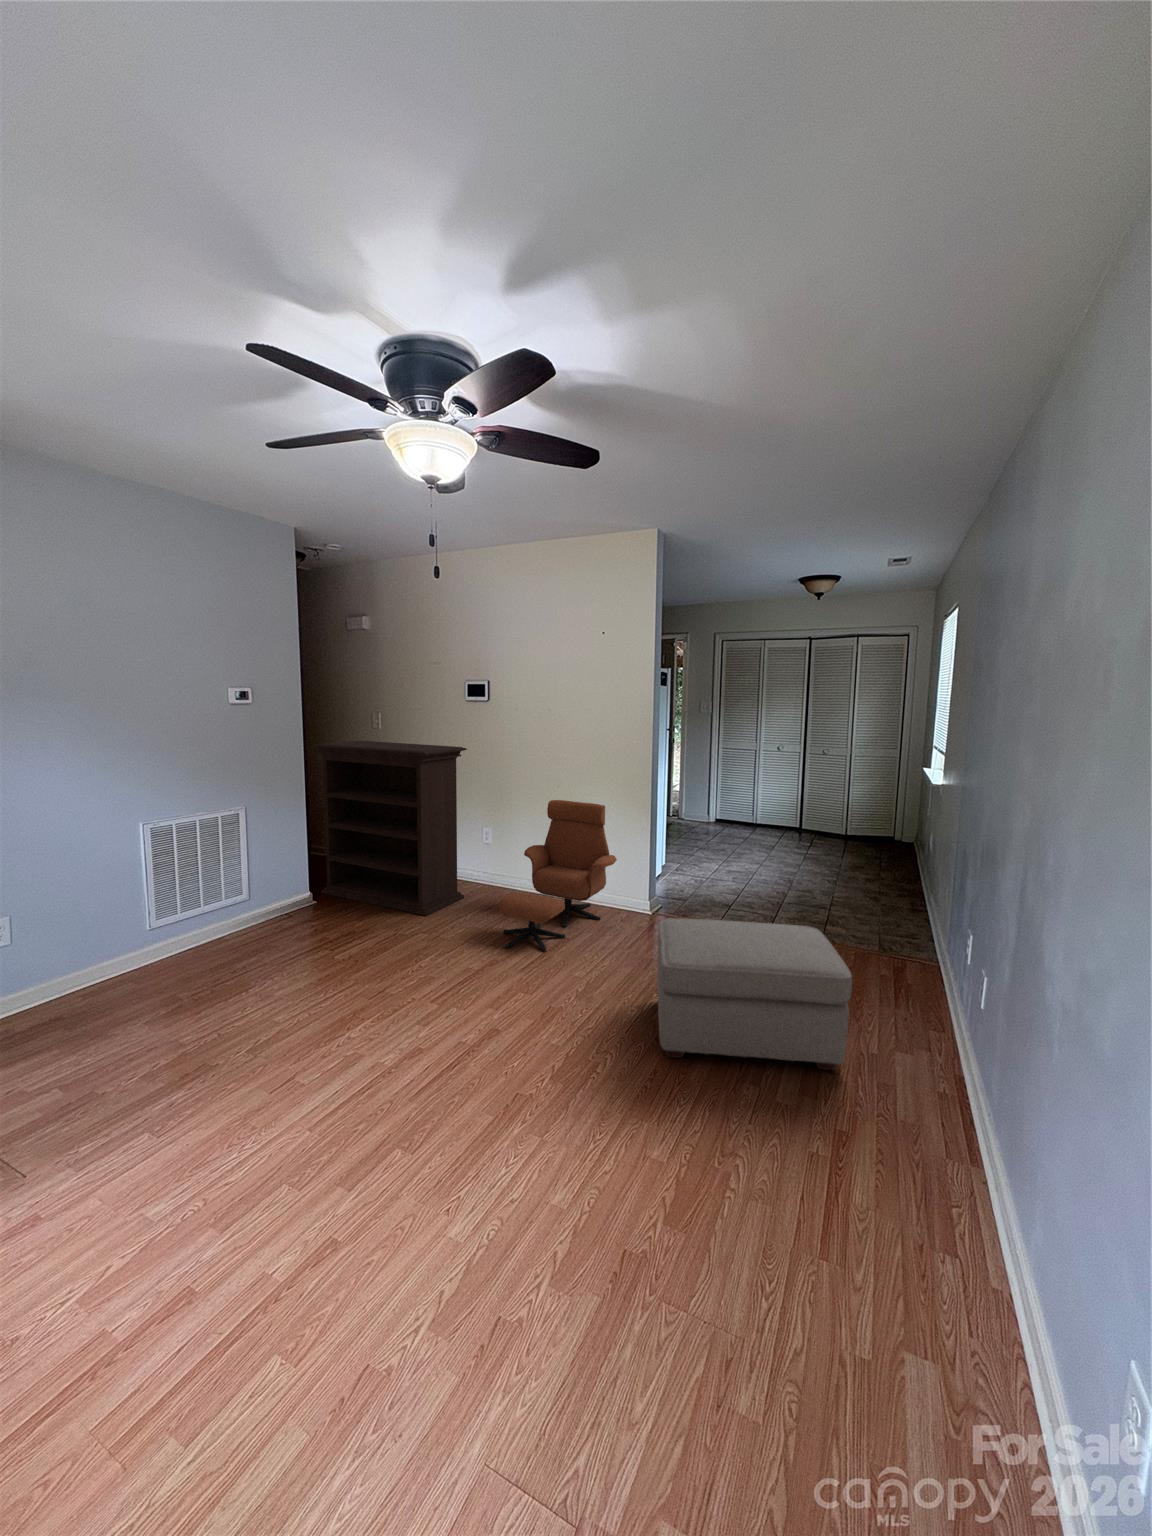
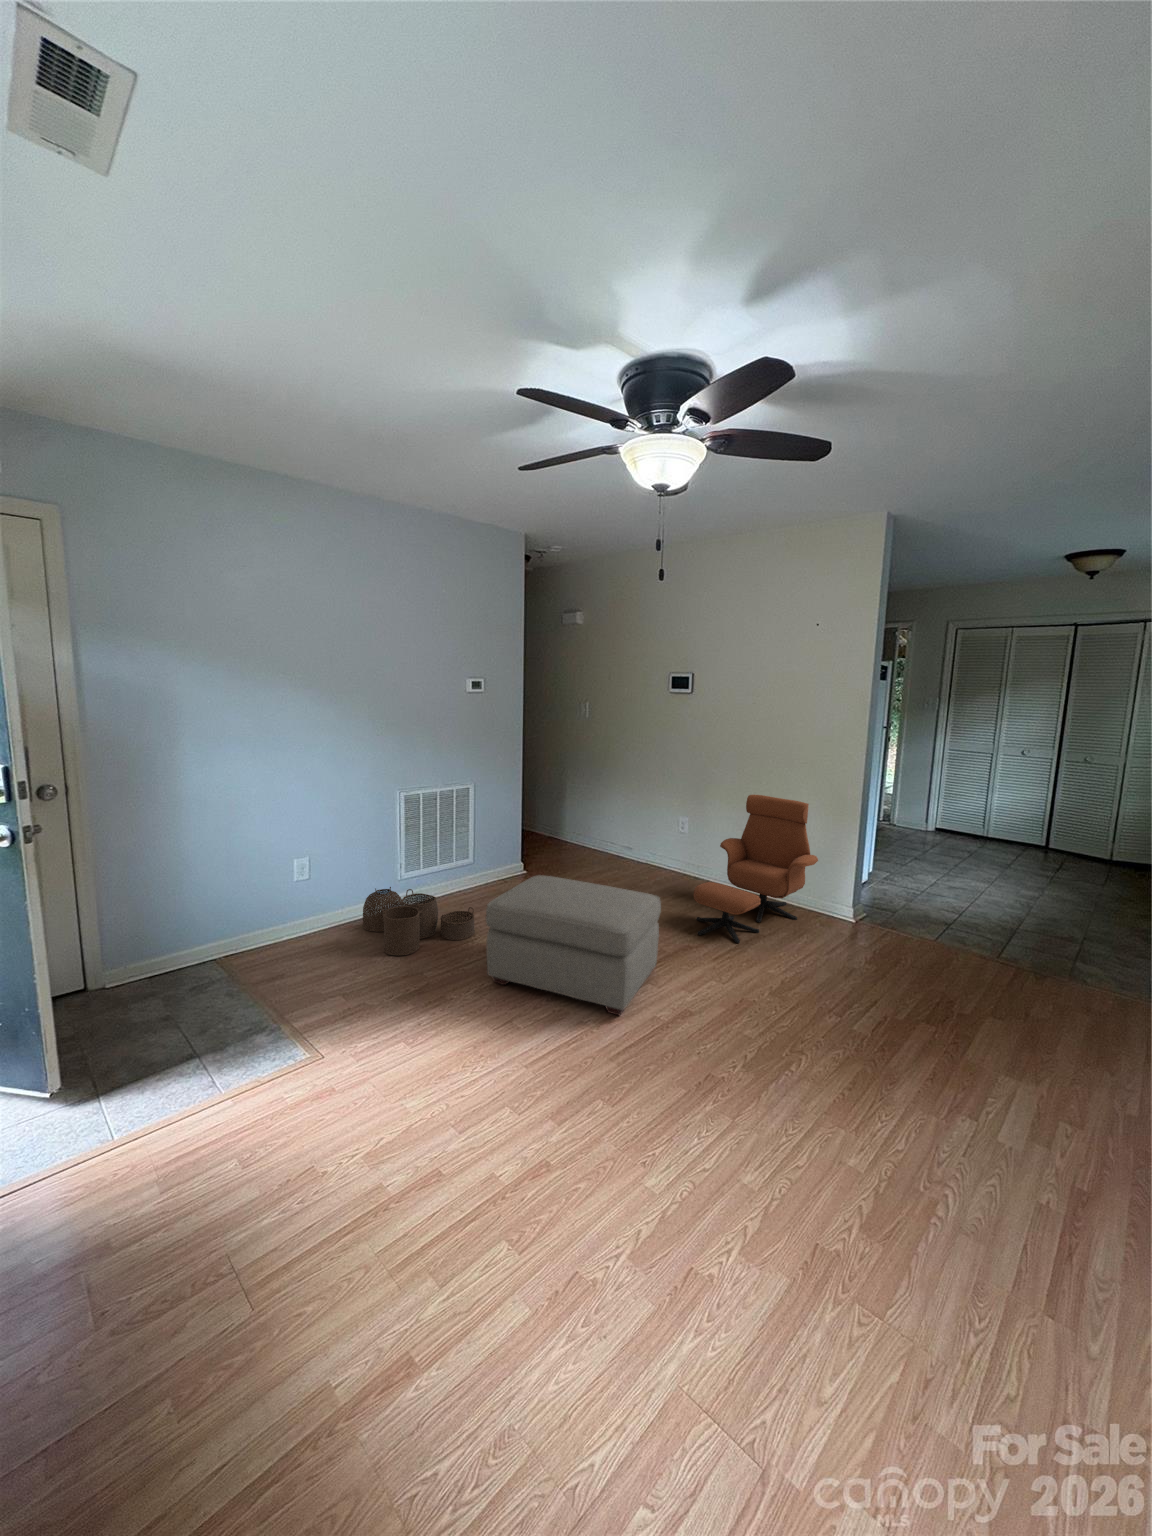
bookshelf: present [312,741,467,916] -> none [530,729,669,895]
ottoman: present [657,918,852,1070] -> present [486,875,661,1015]
woven basket: none [92,940,248,1025] -> present [363,887,475,955]

